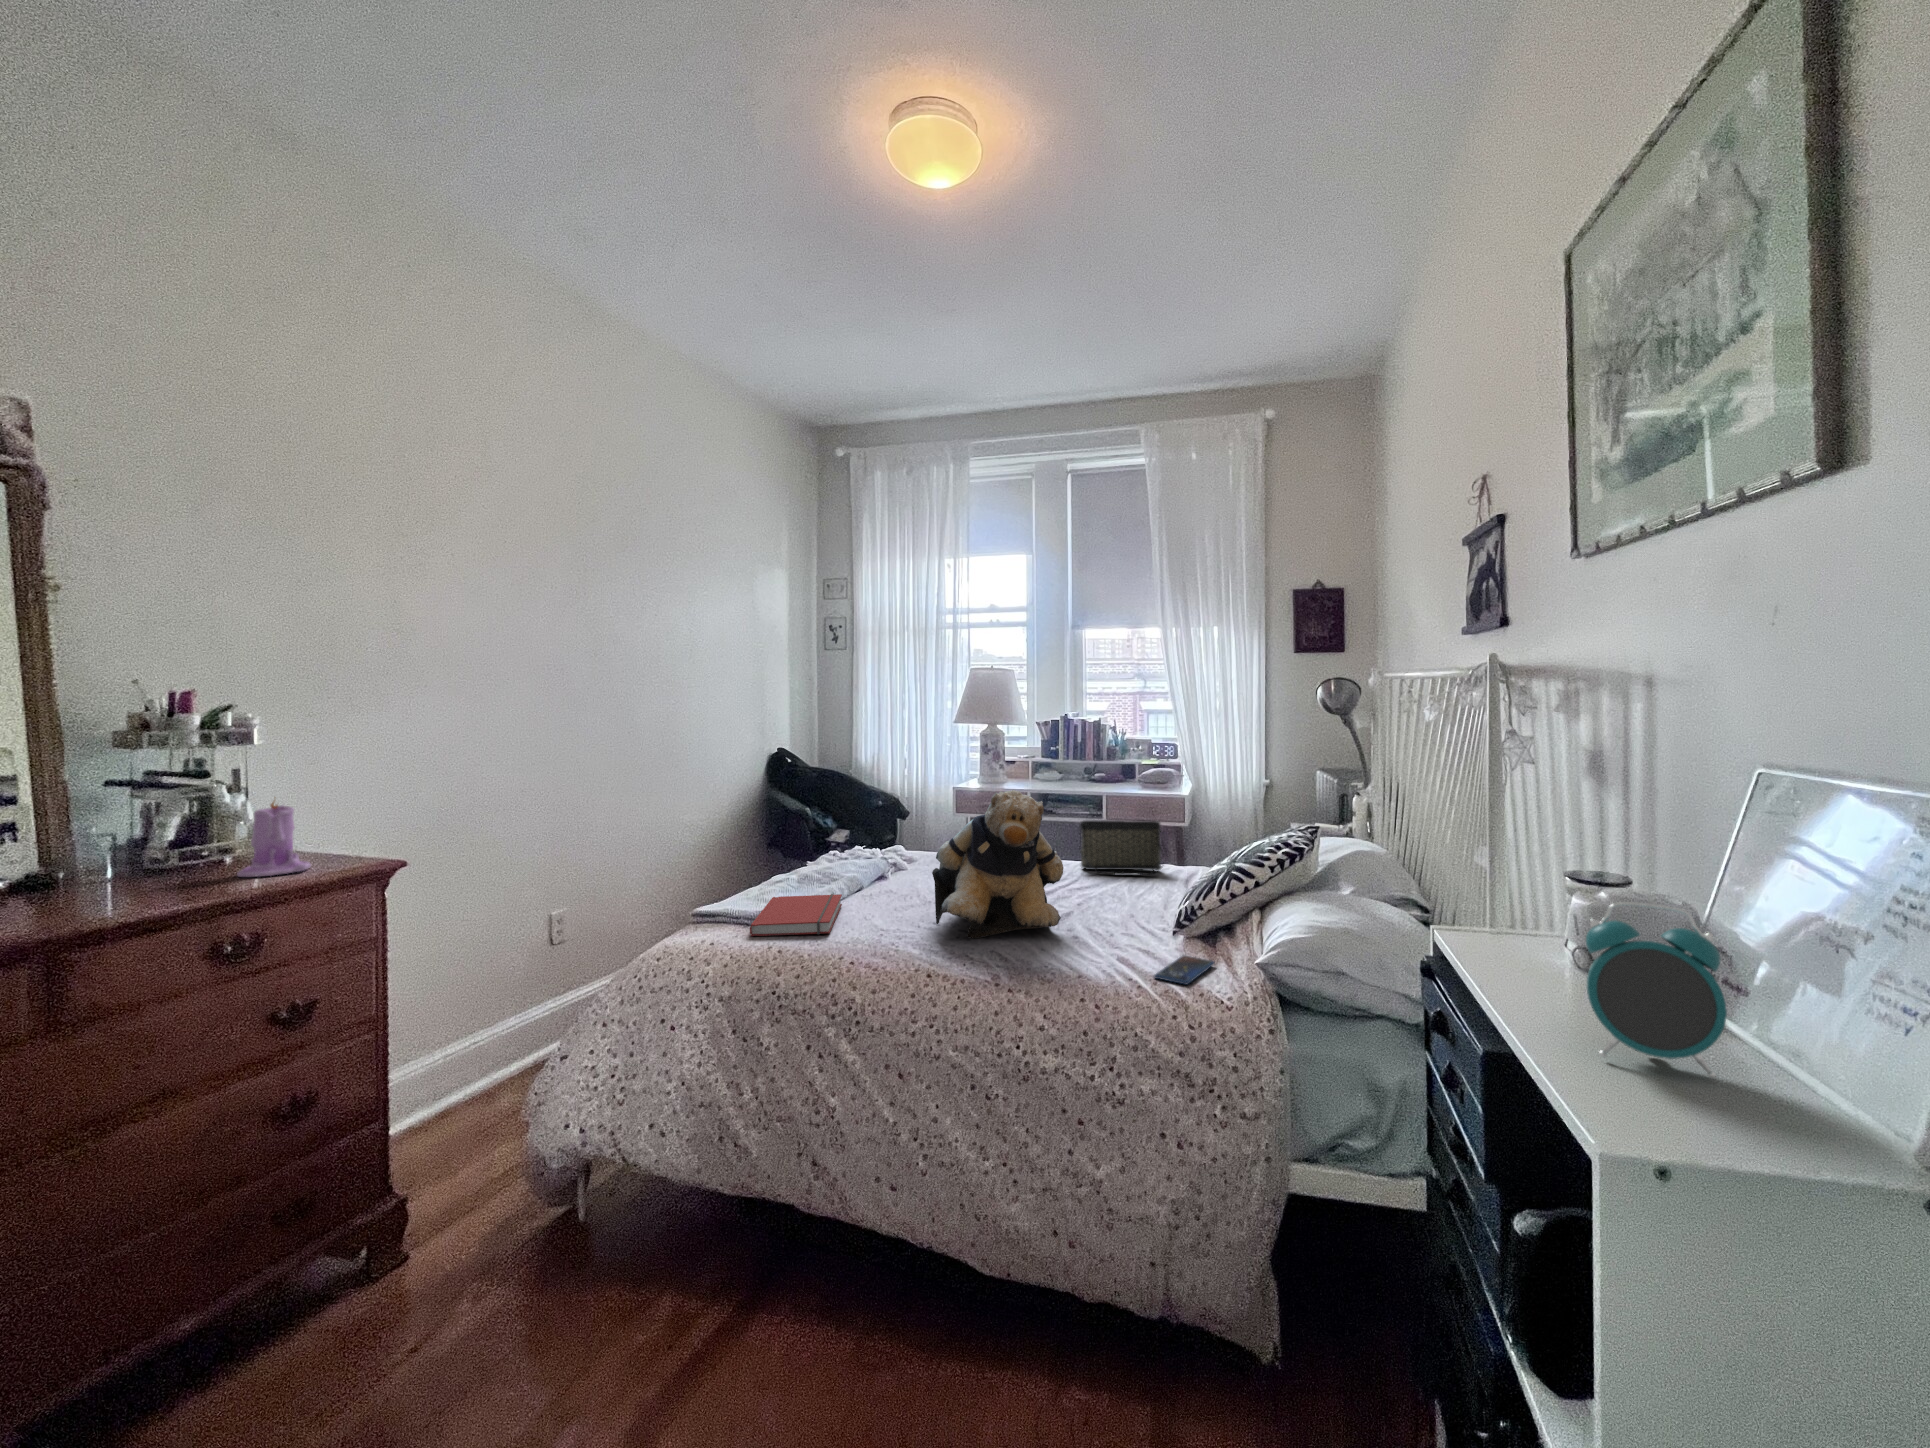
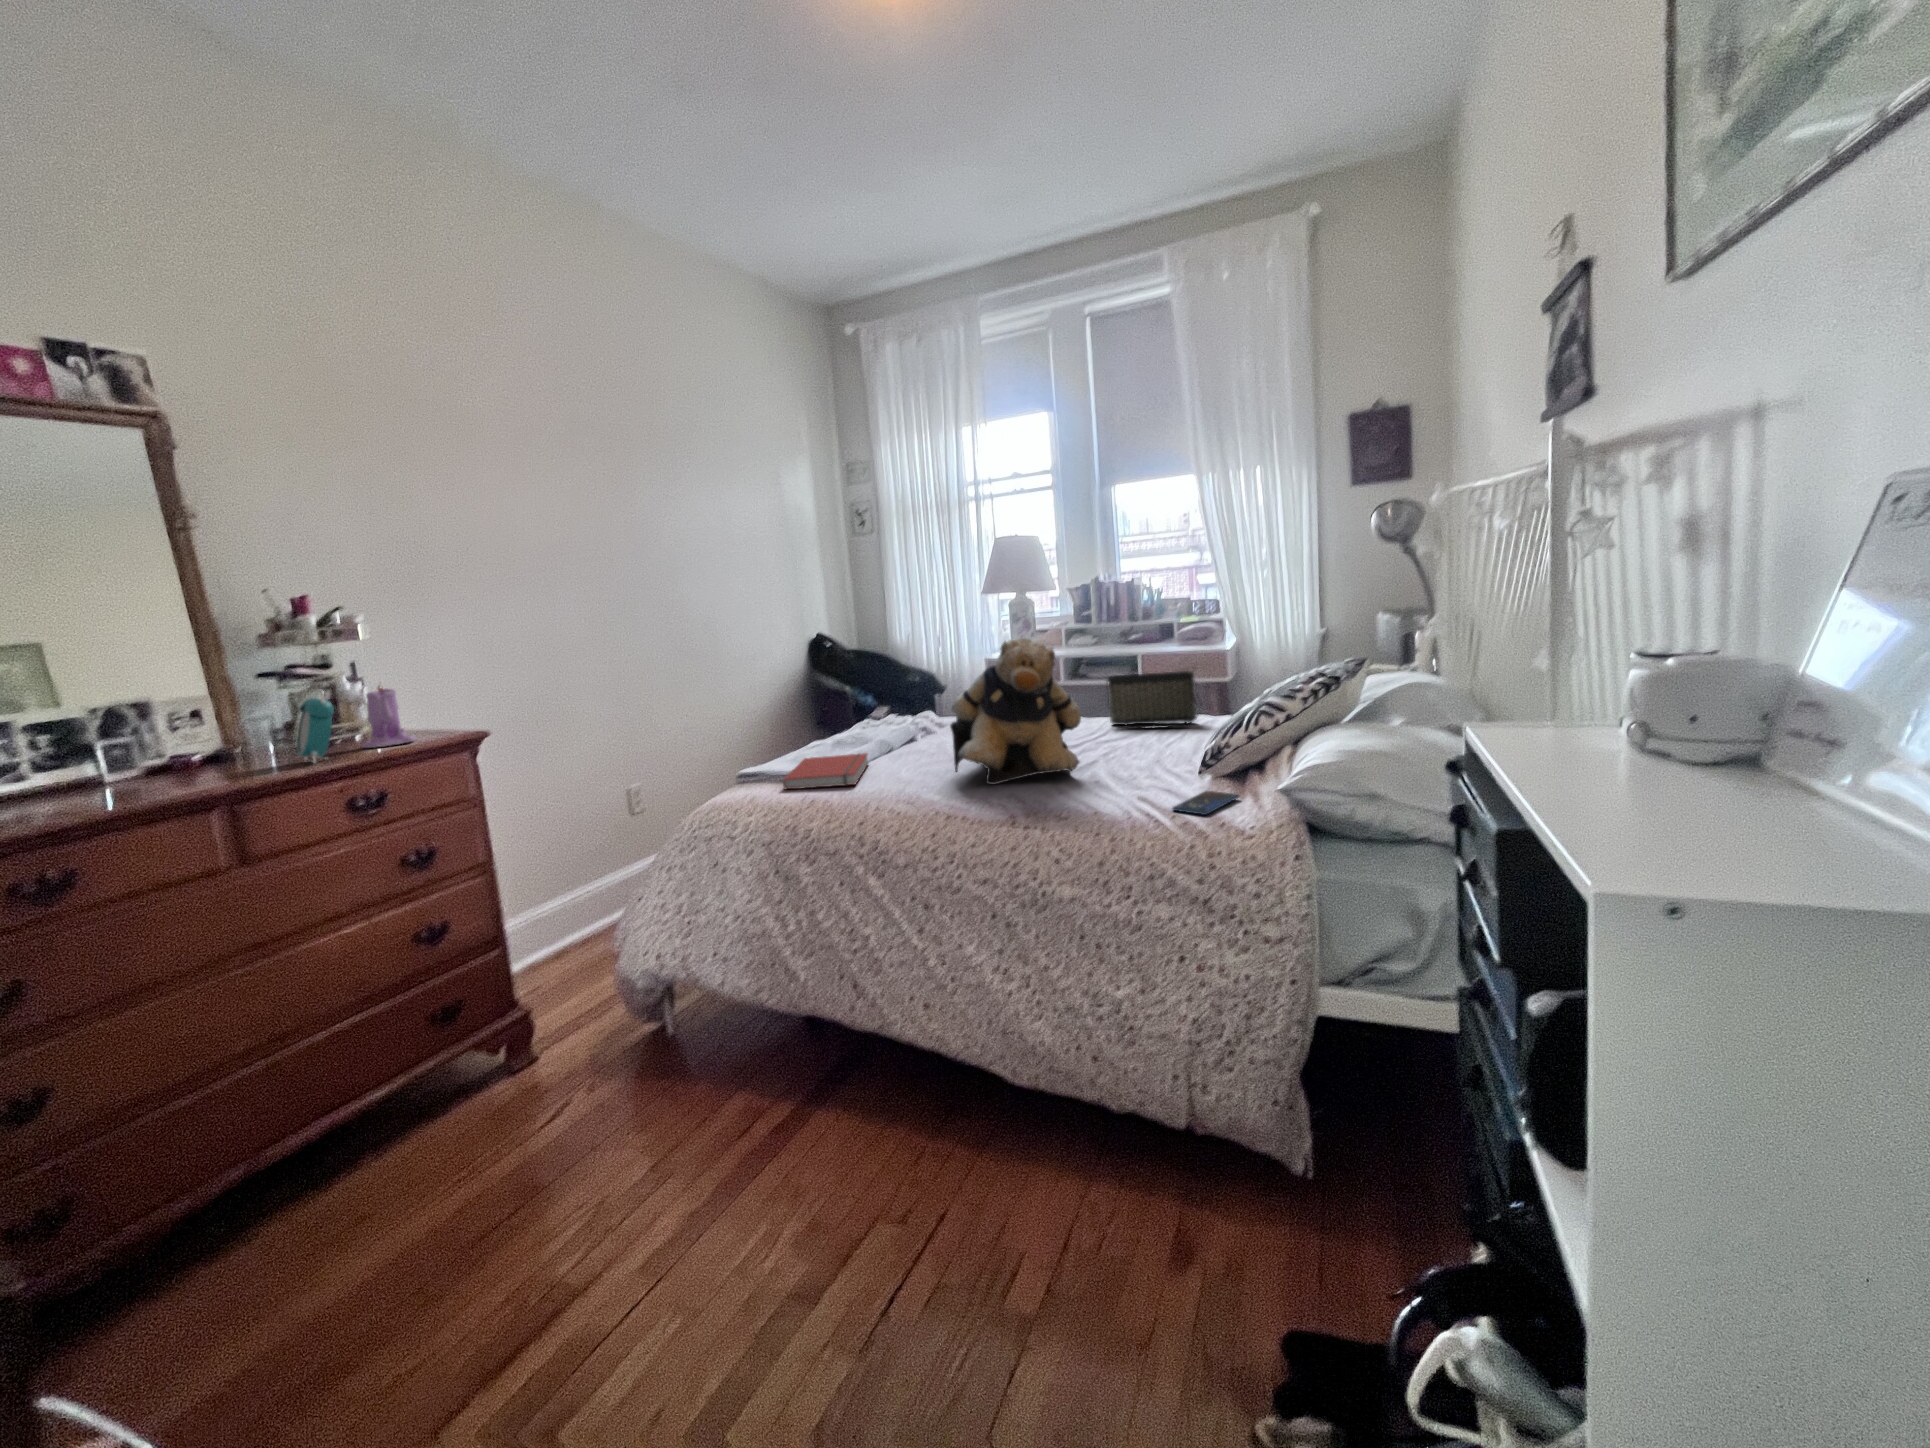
alarm clock: present [1586,902,1727,1079] -> present [297,690,334,763]

